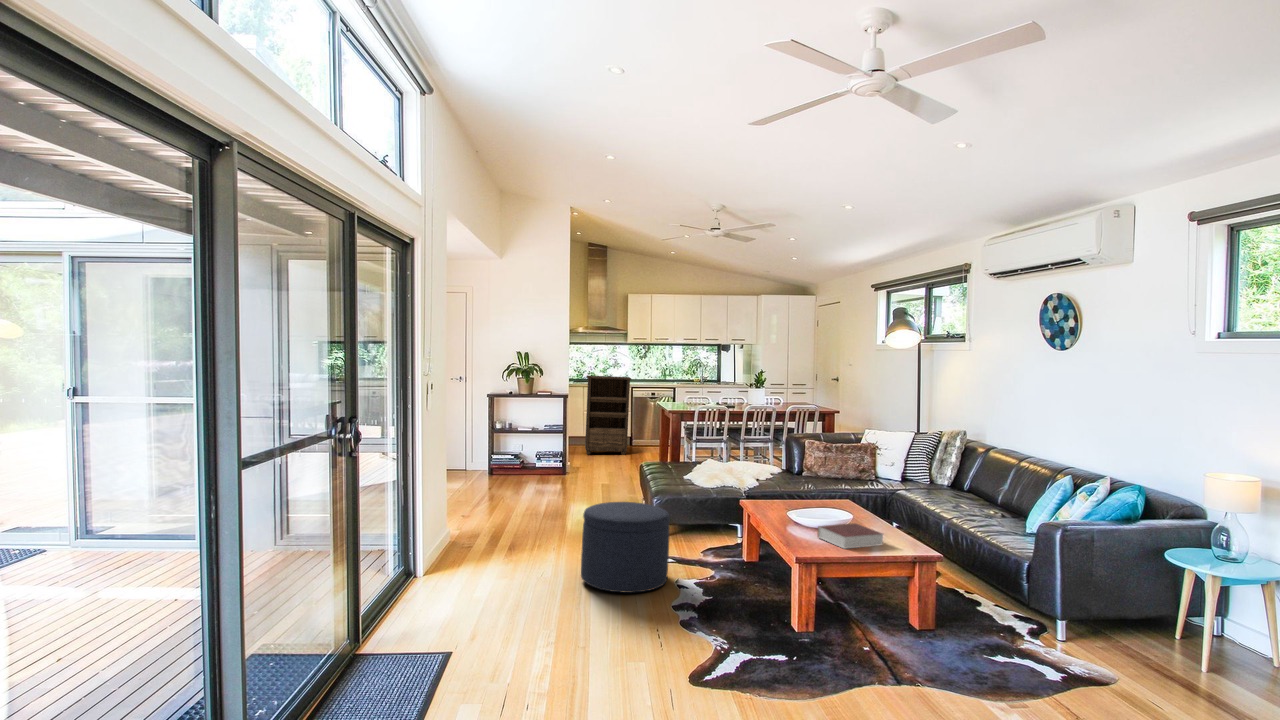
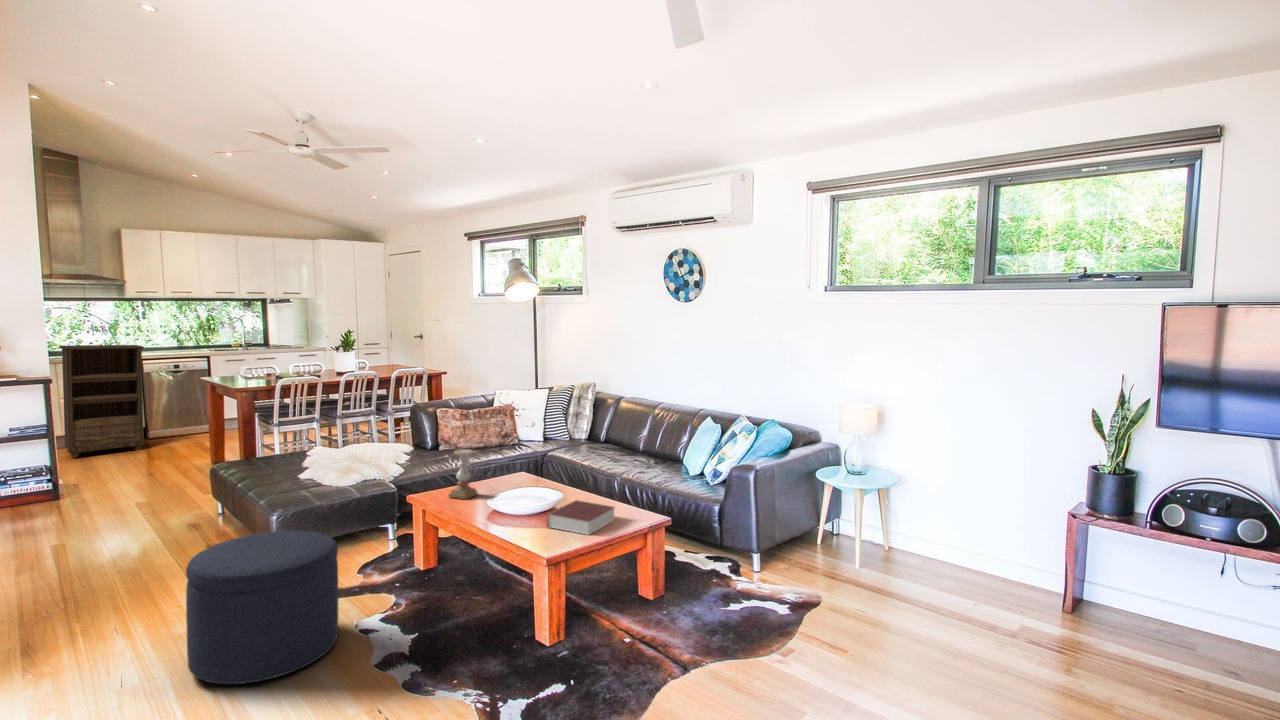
candle holder: none [768,469,792,510] -> present [449,449,477,499]

